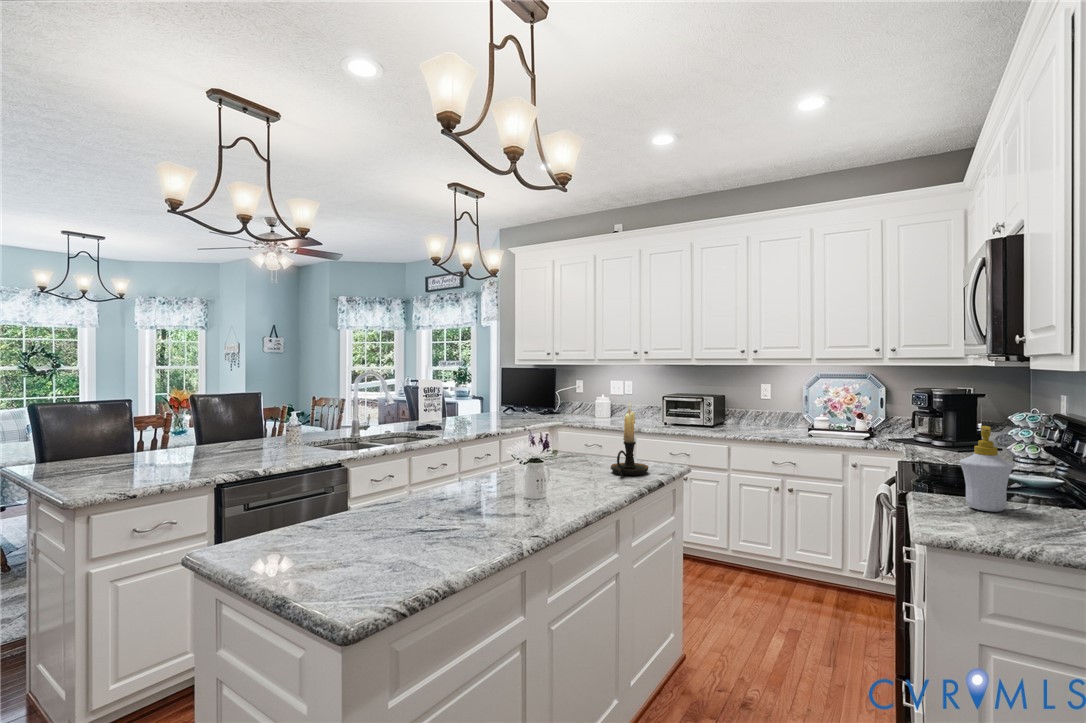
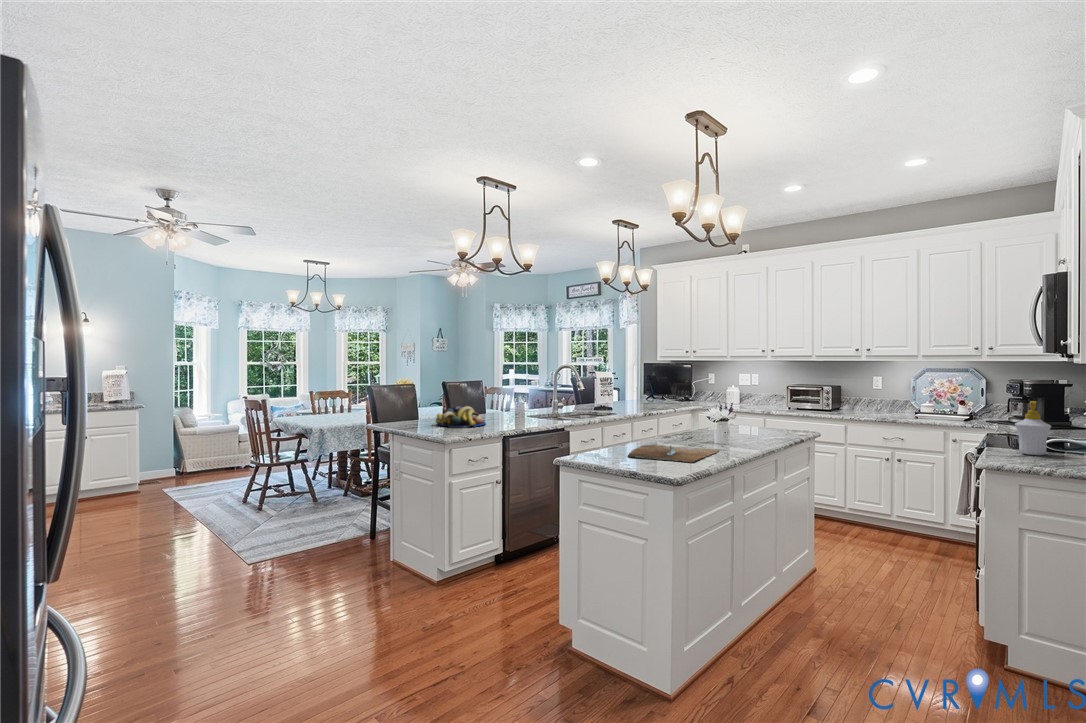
candle holder: present [611,403,648,475] -> none [766,386,793,435]
fruit bowl: none [118,434,212,472] -> present [436,406,486,428]
cutting board: none [322,506,510,562] -> present [628,444,718,462]

